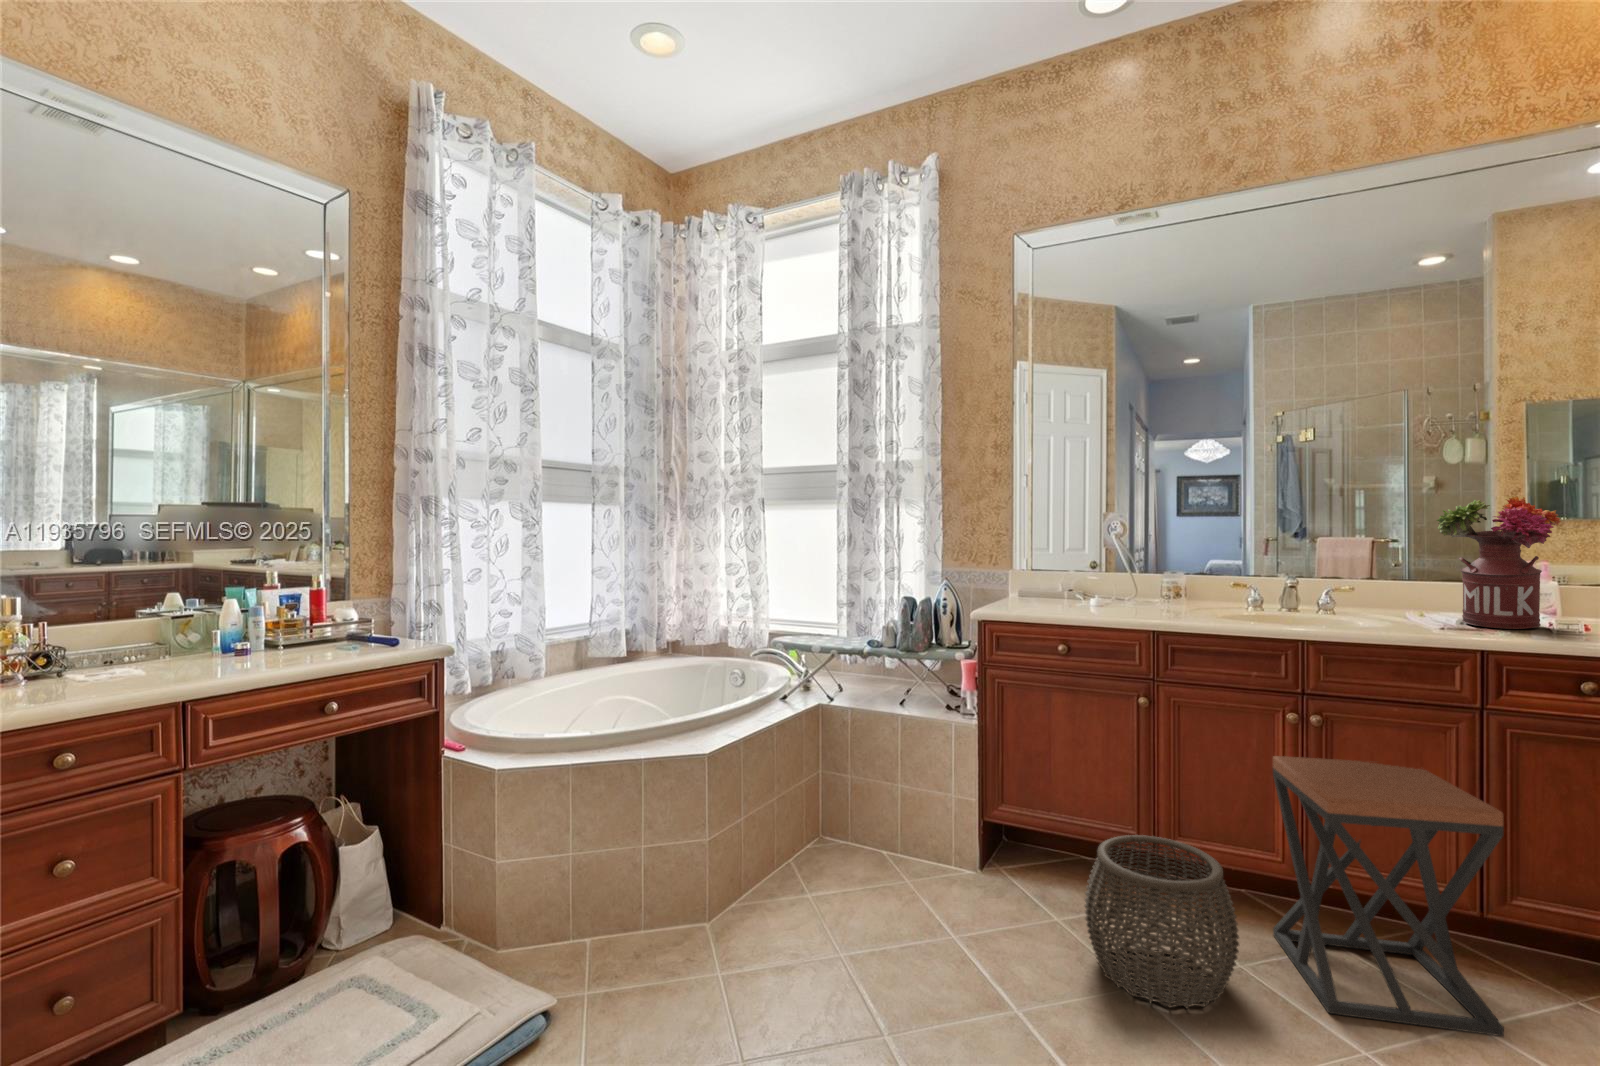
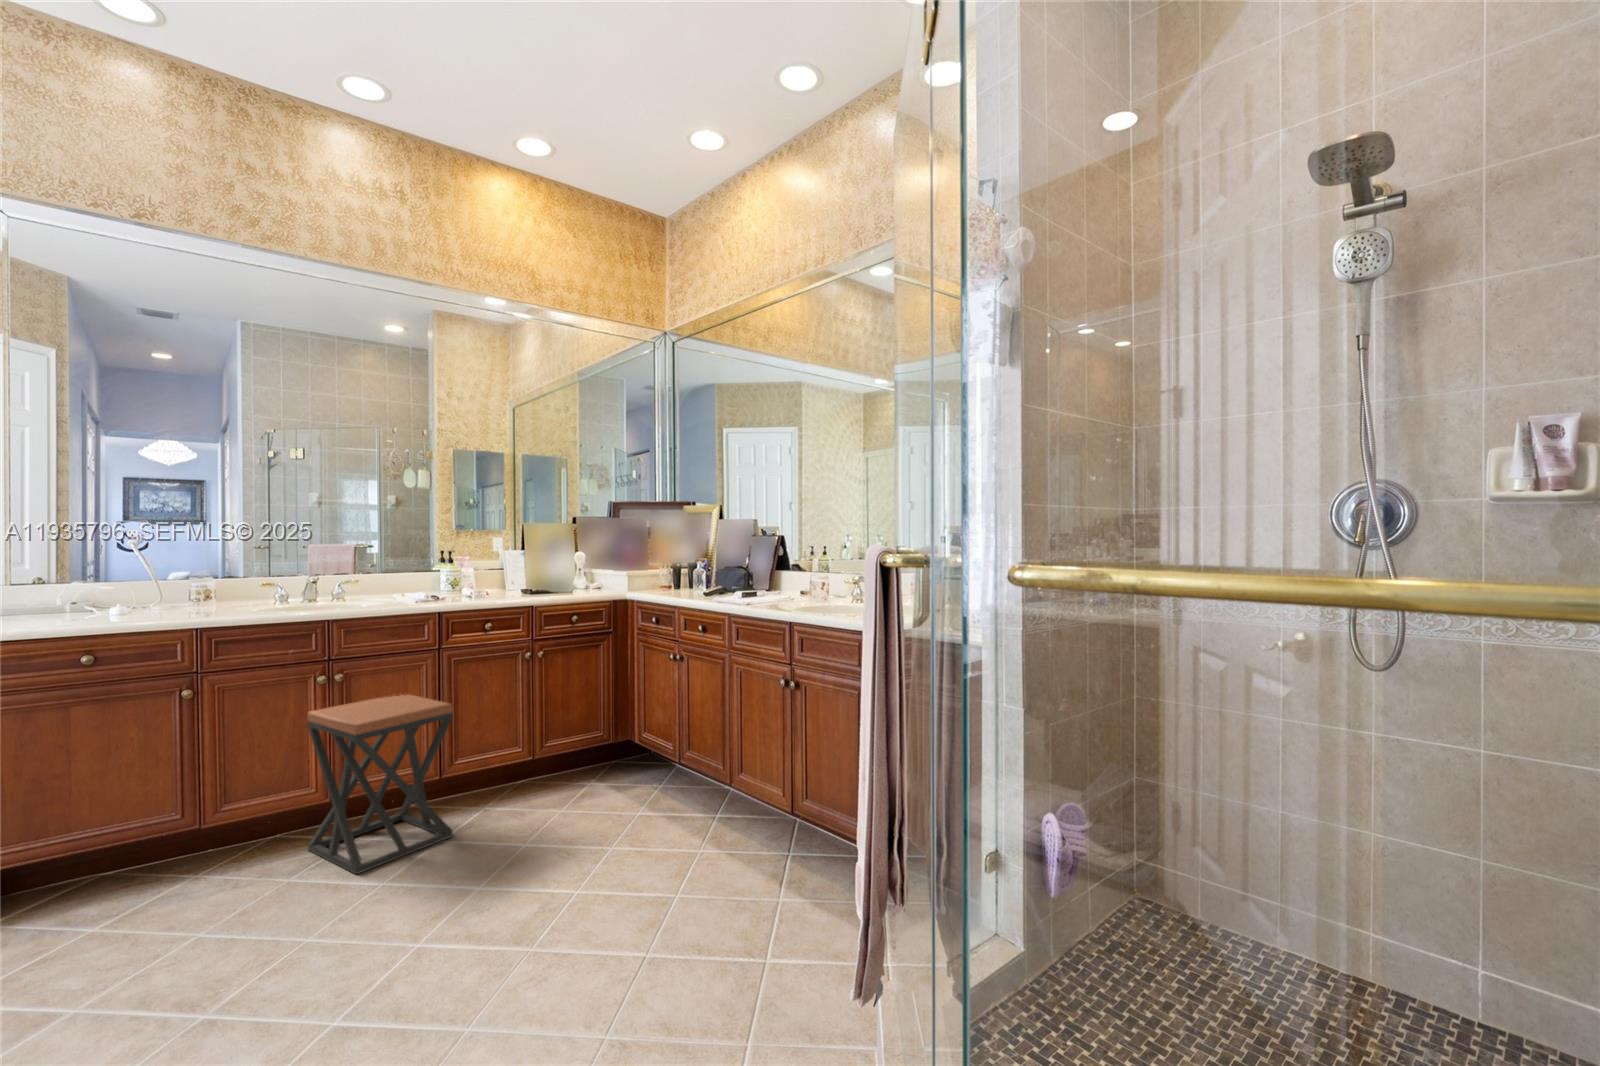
flower arrangement: present [1437,496,1561,629] -> none [413,517,476,598]
woven basket: present [1085,835,1239,1009] -> none [135,800,292,945]

